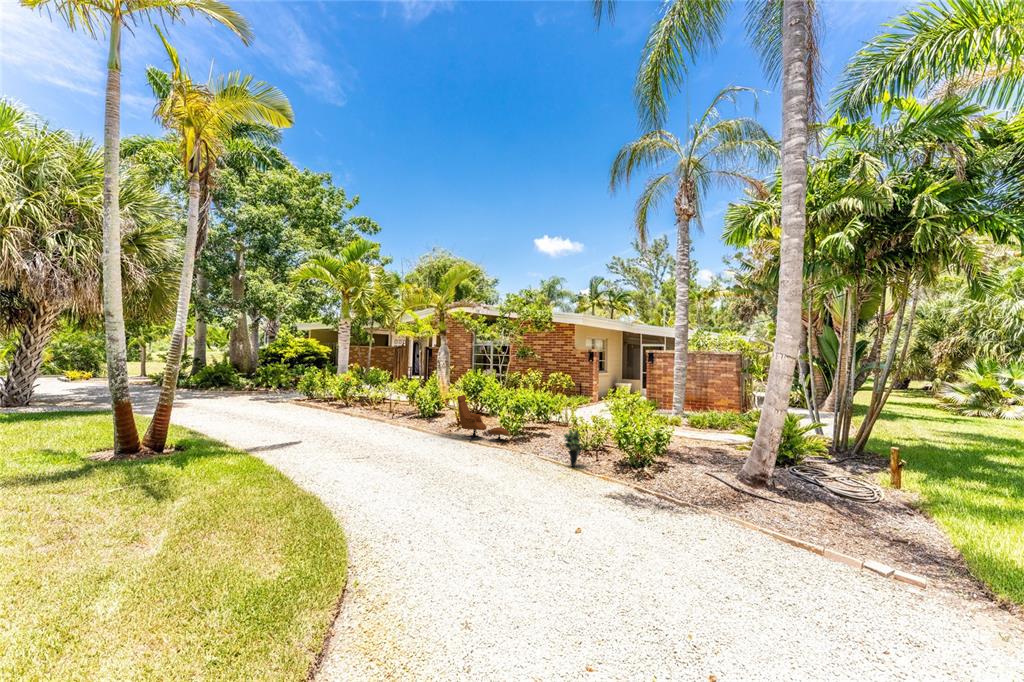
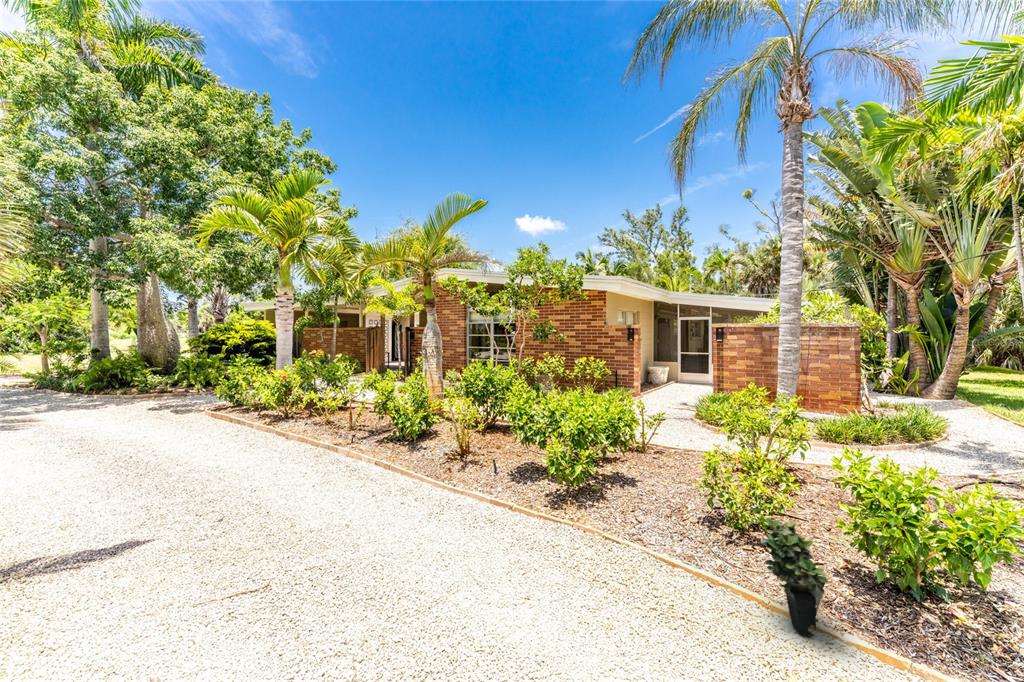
lounge chair: present [457,395,509,442] -> none [464,413,568,513]

